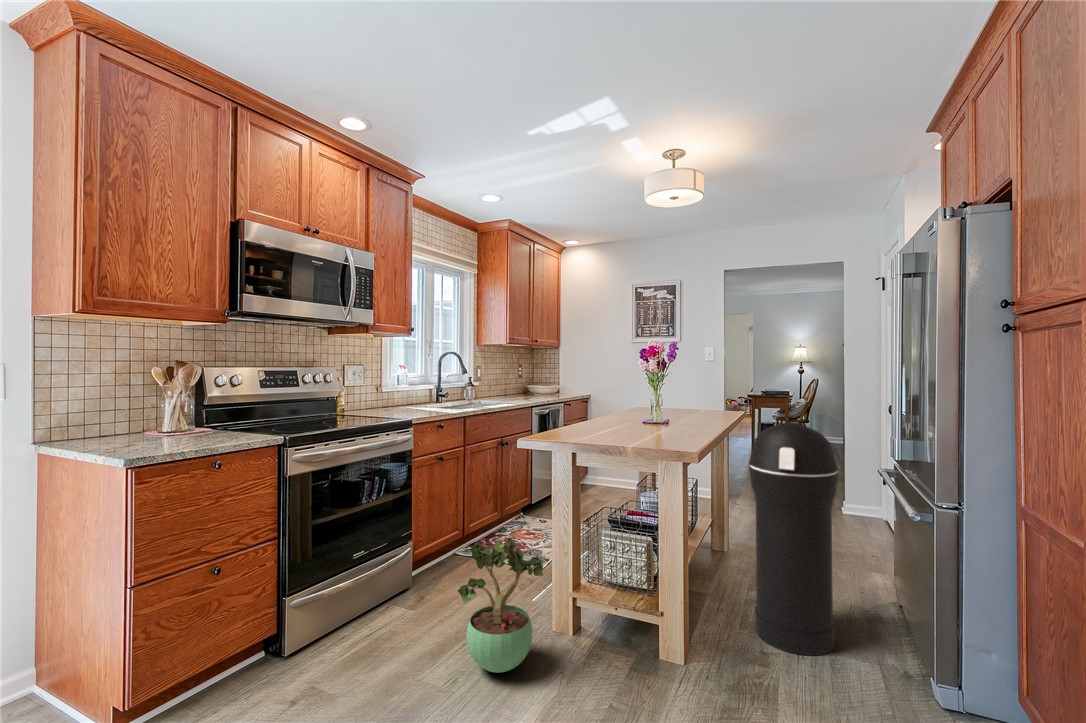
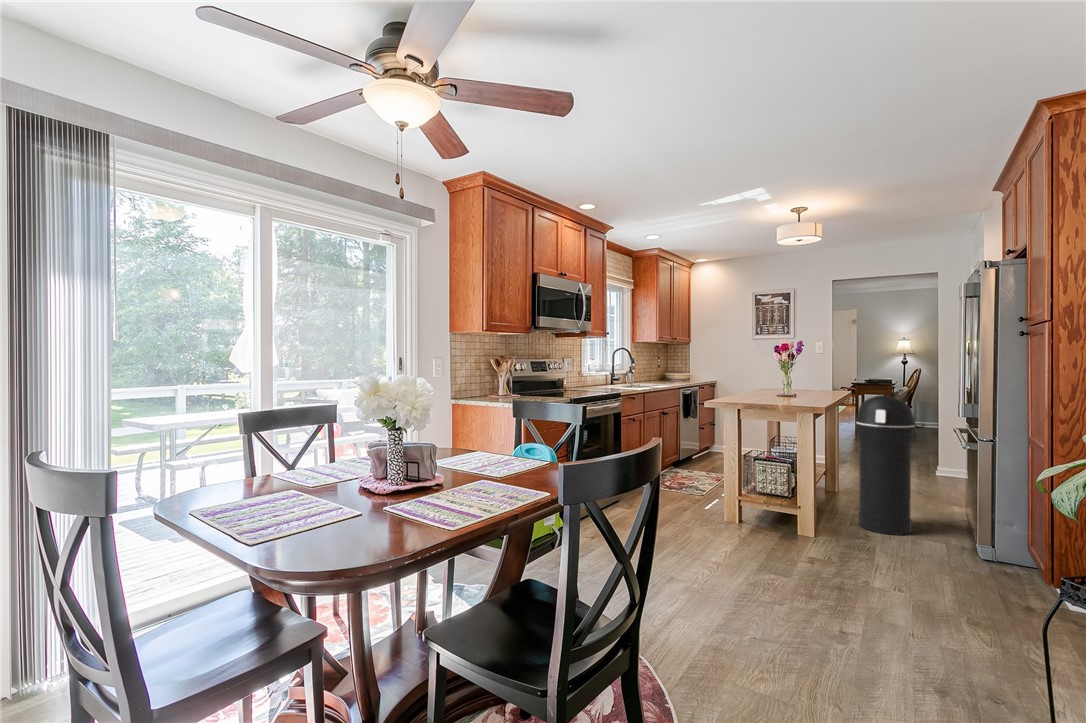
potted plant: present [458,538,543,673] -> none [679,457,730,531]

